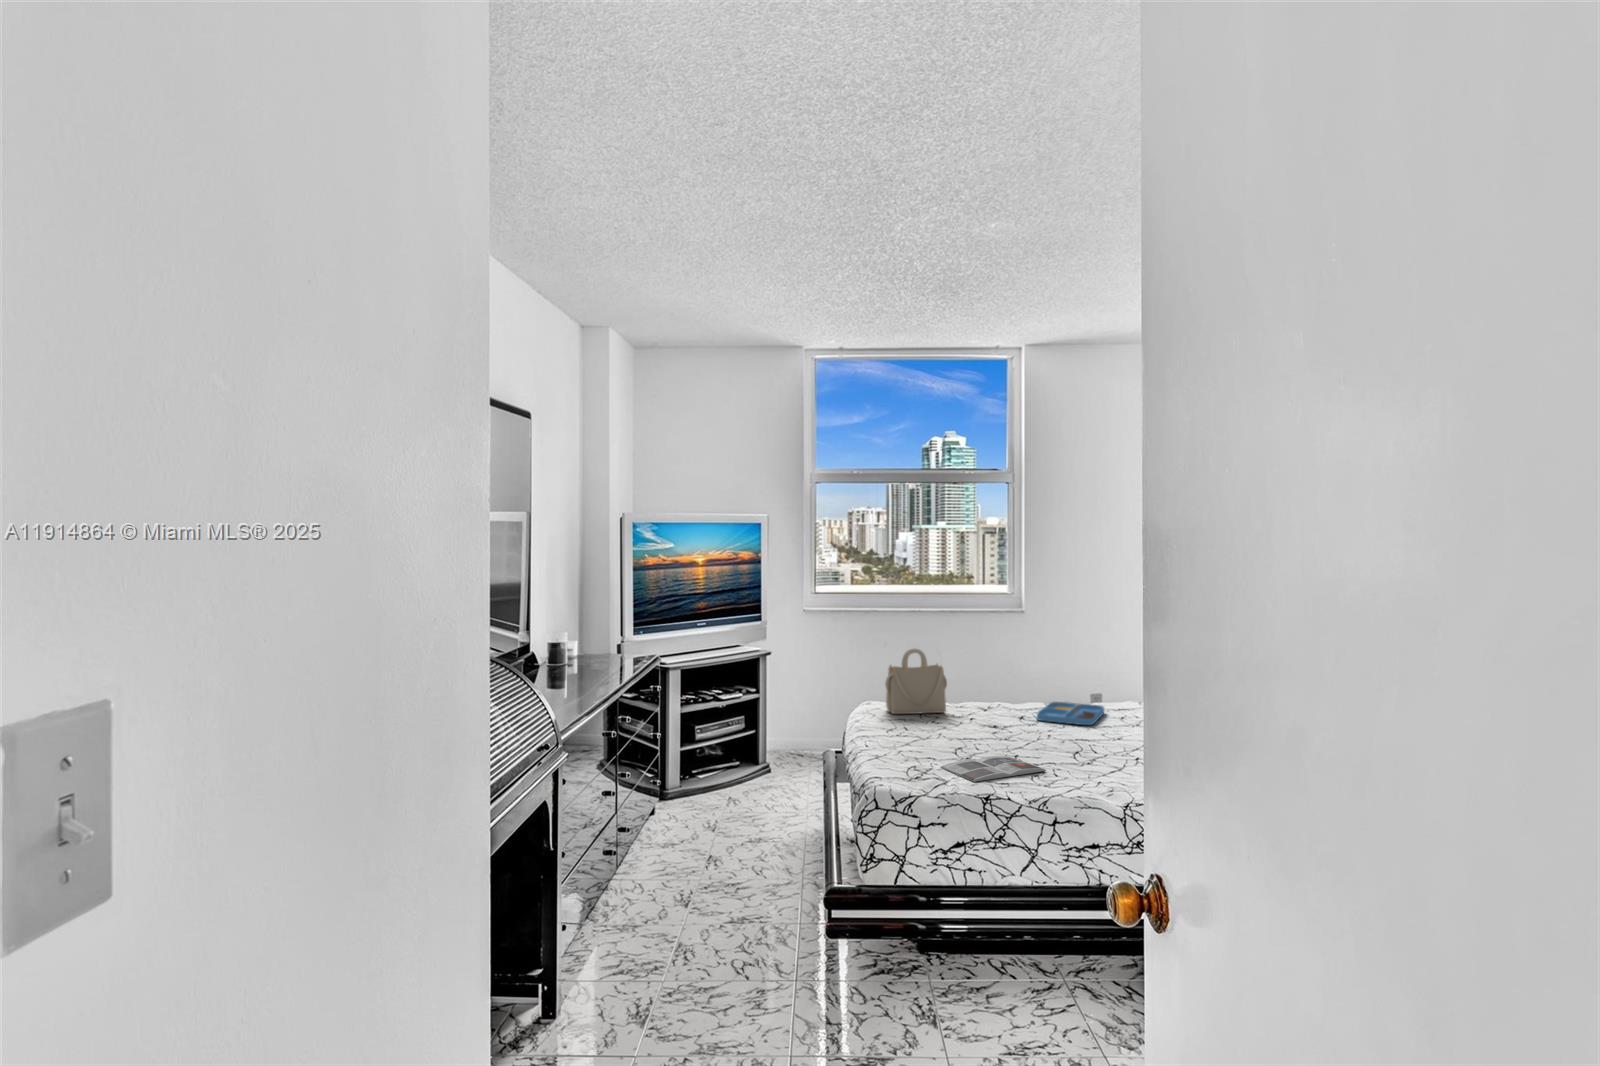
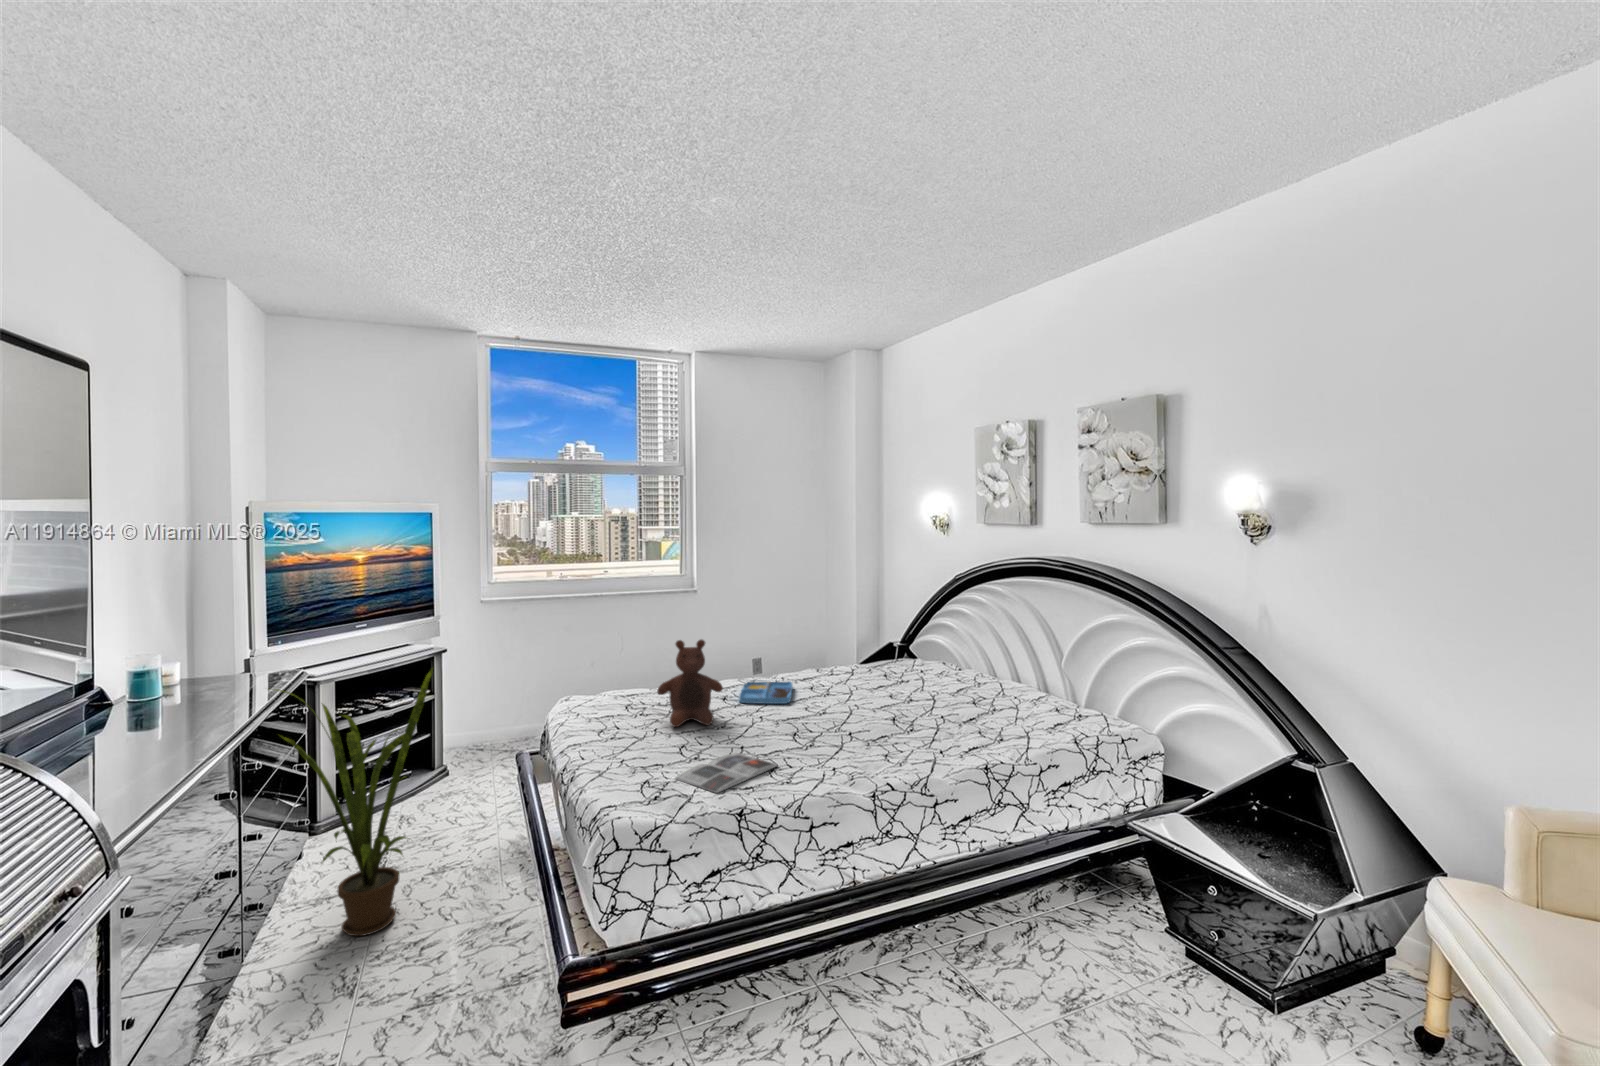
stuffed bear: none [945,647,1012,734] -> present [657,640,723,727]
handbag: present [885,649,947,714] -> none [591,643,653,712]
house plant: none [630,654,750,868] -> present [275,668,433,936]

